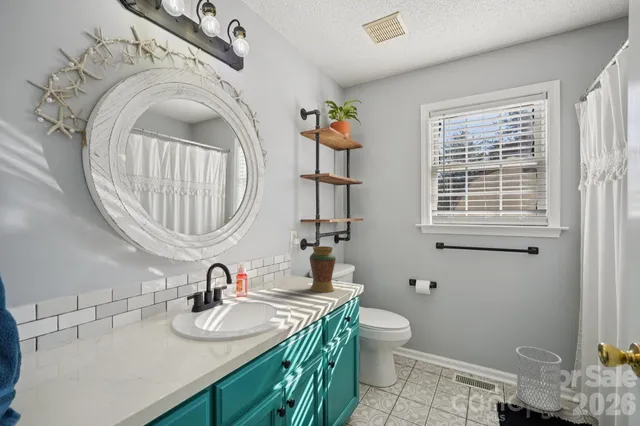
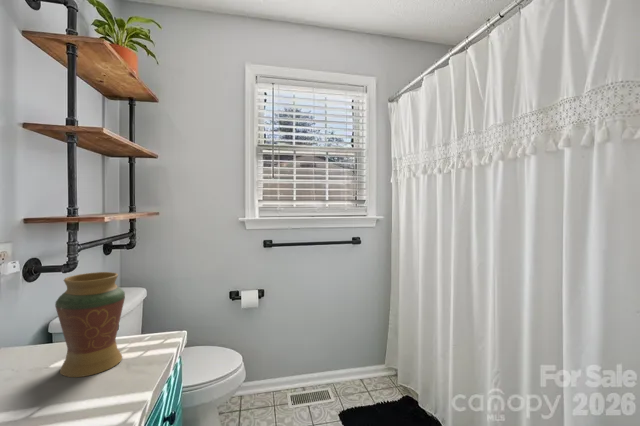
wastebasket: present [516,346,562,411] -> none [347,339,385,403]

